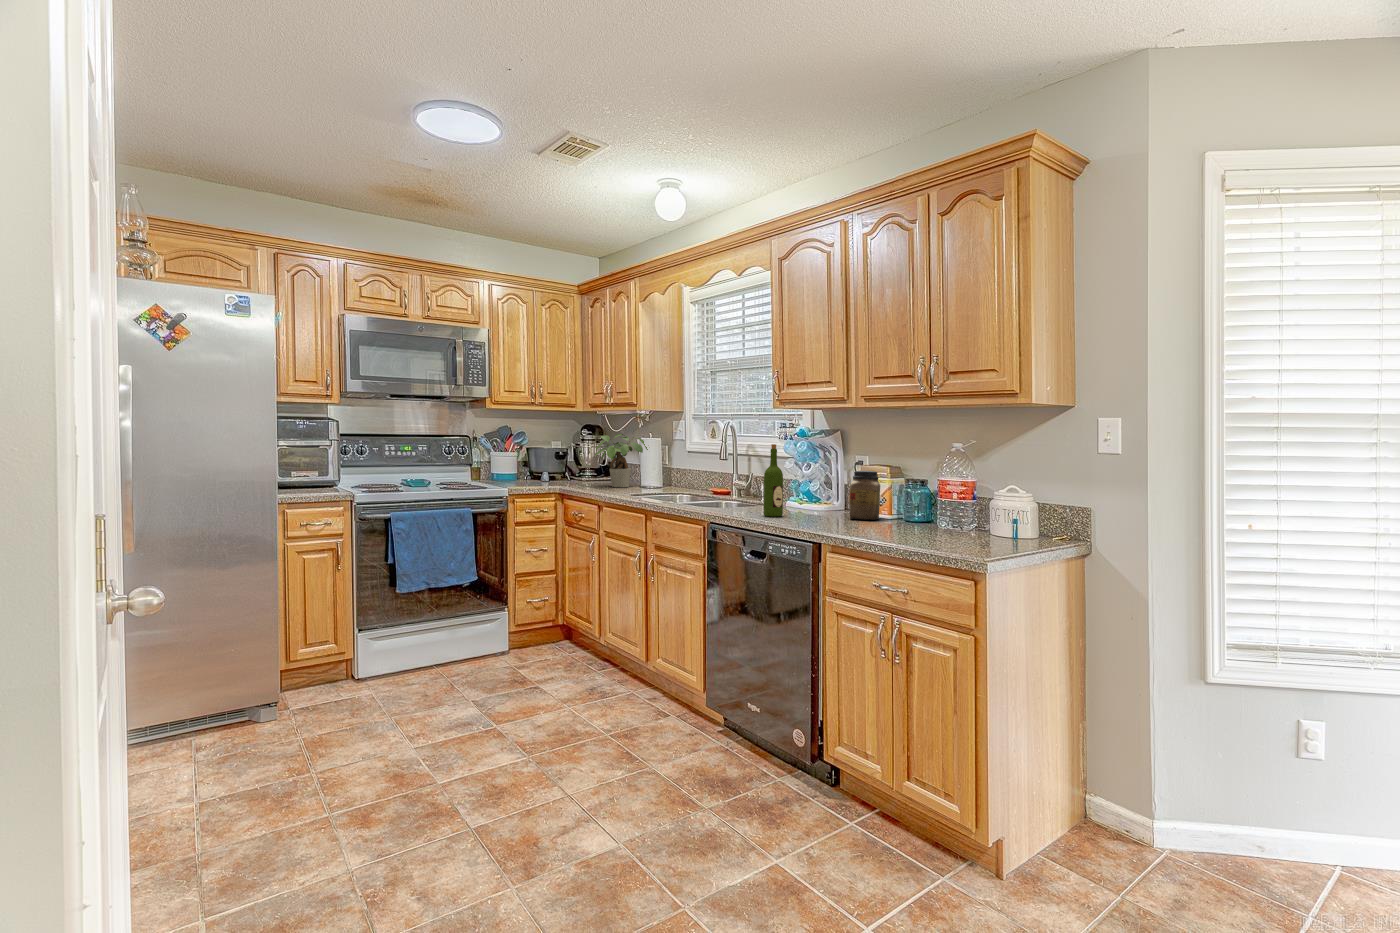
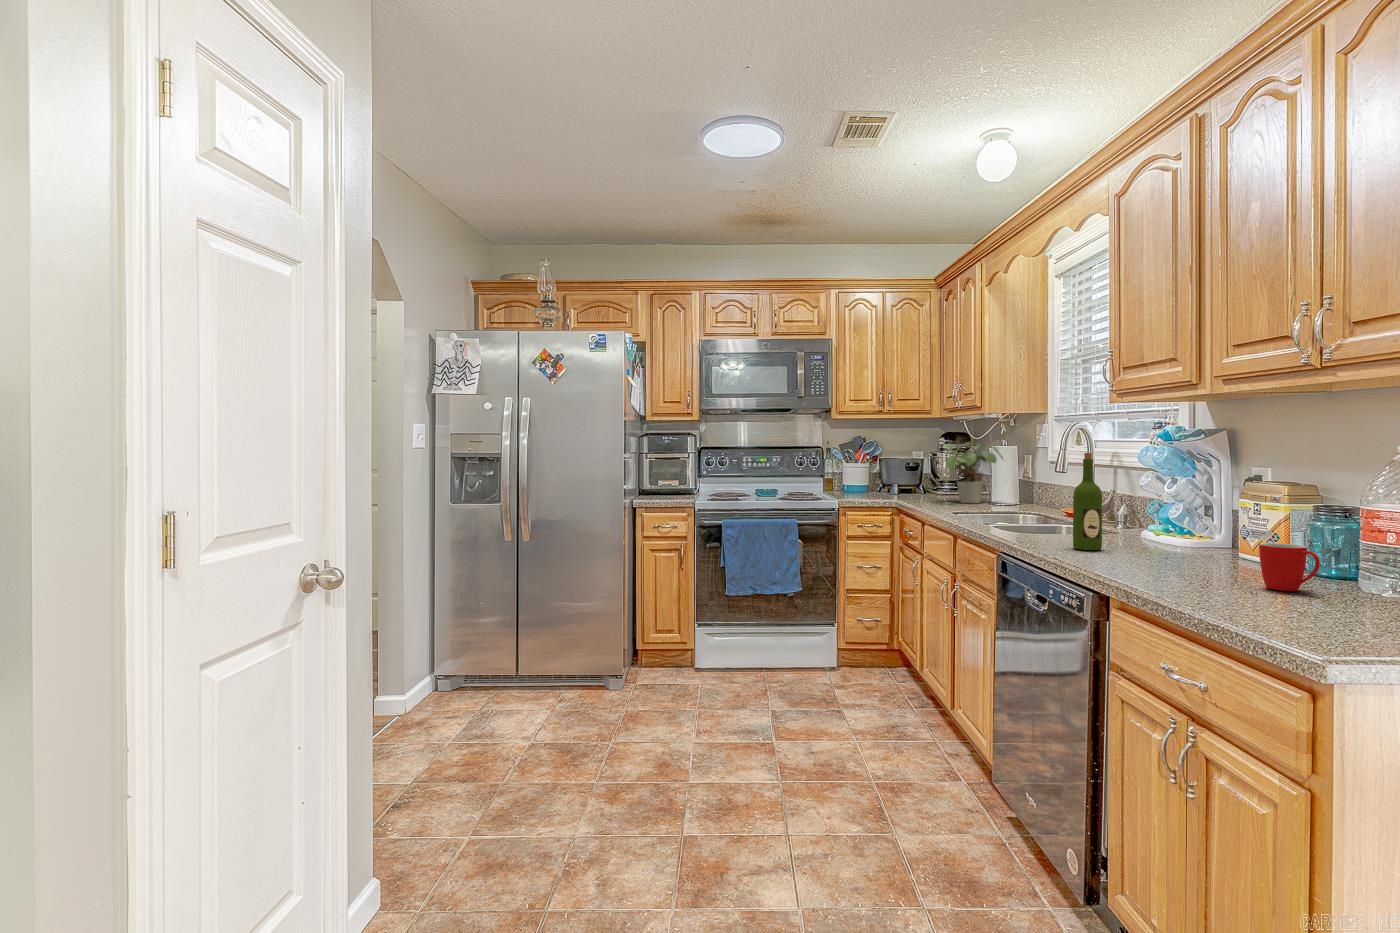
jar: present [849,471,880,520] -> none [1204,492,1267,566]
mug: none [900,502,933,531] -> present [1259,543,1320,591]

